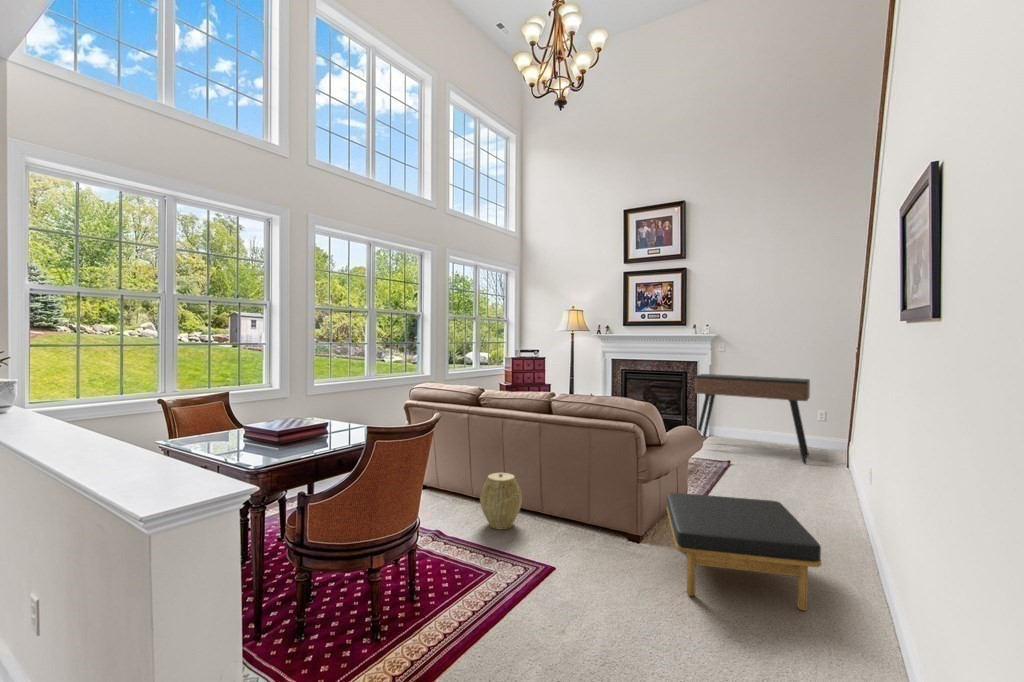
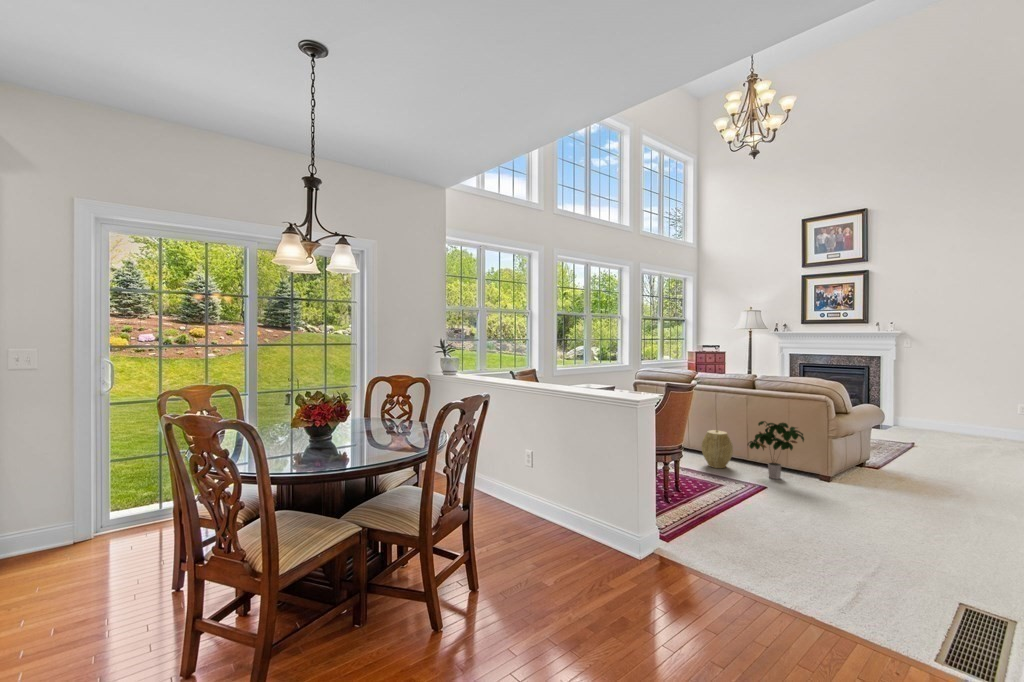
console table: present [695,374,810,464] -> none [877,367,1004,449]
potted plant: none [538,460,608,545] -> present [748,421,804,479]
ottoman: present [666,493,821,611] -> none [853,447,979,521]

